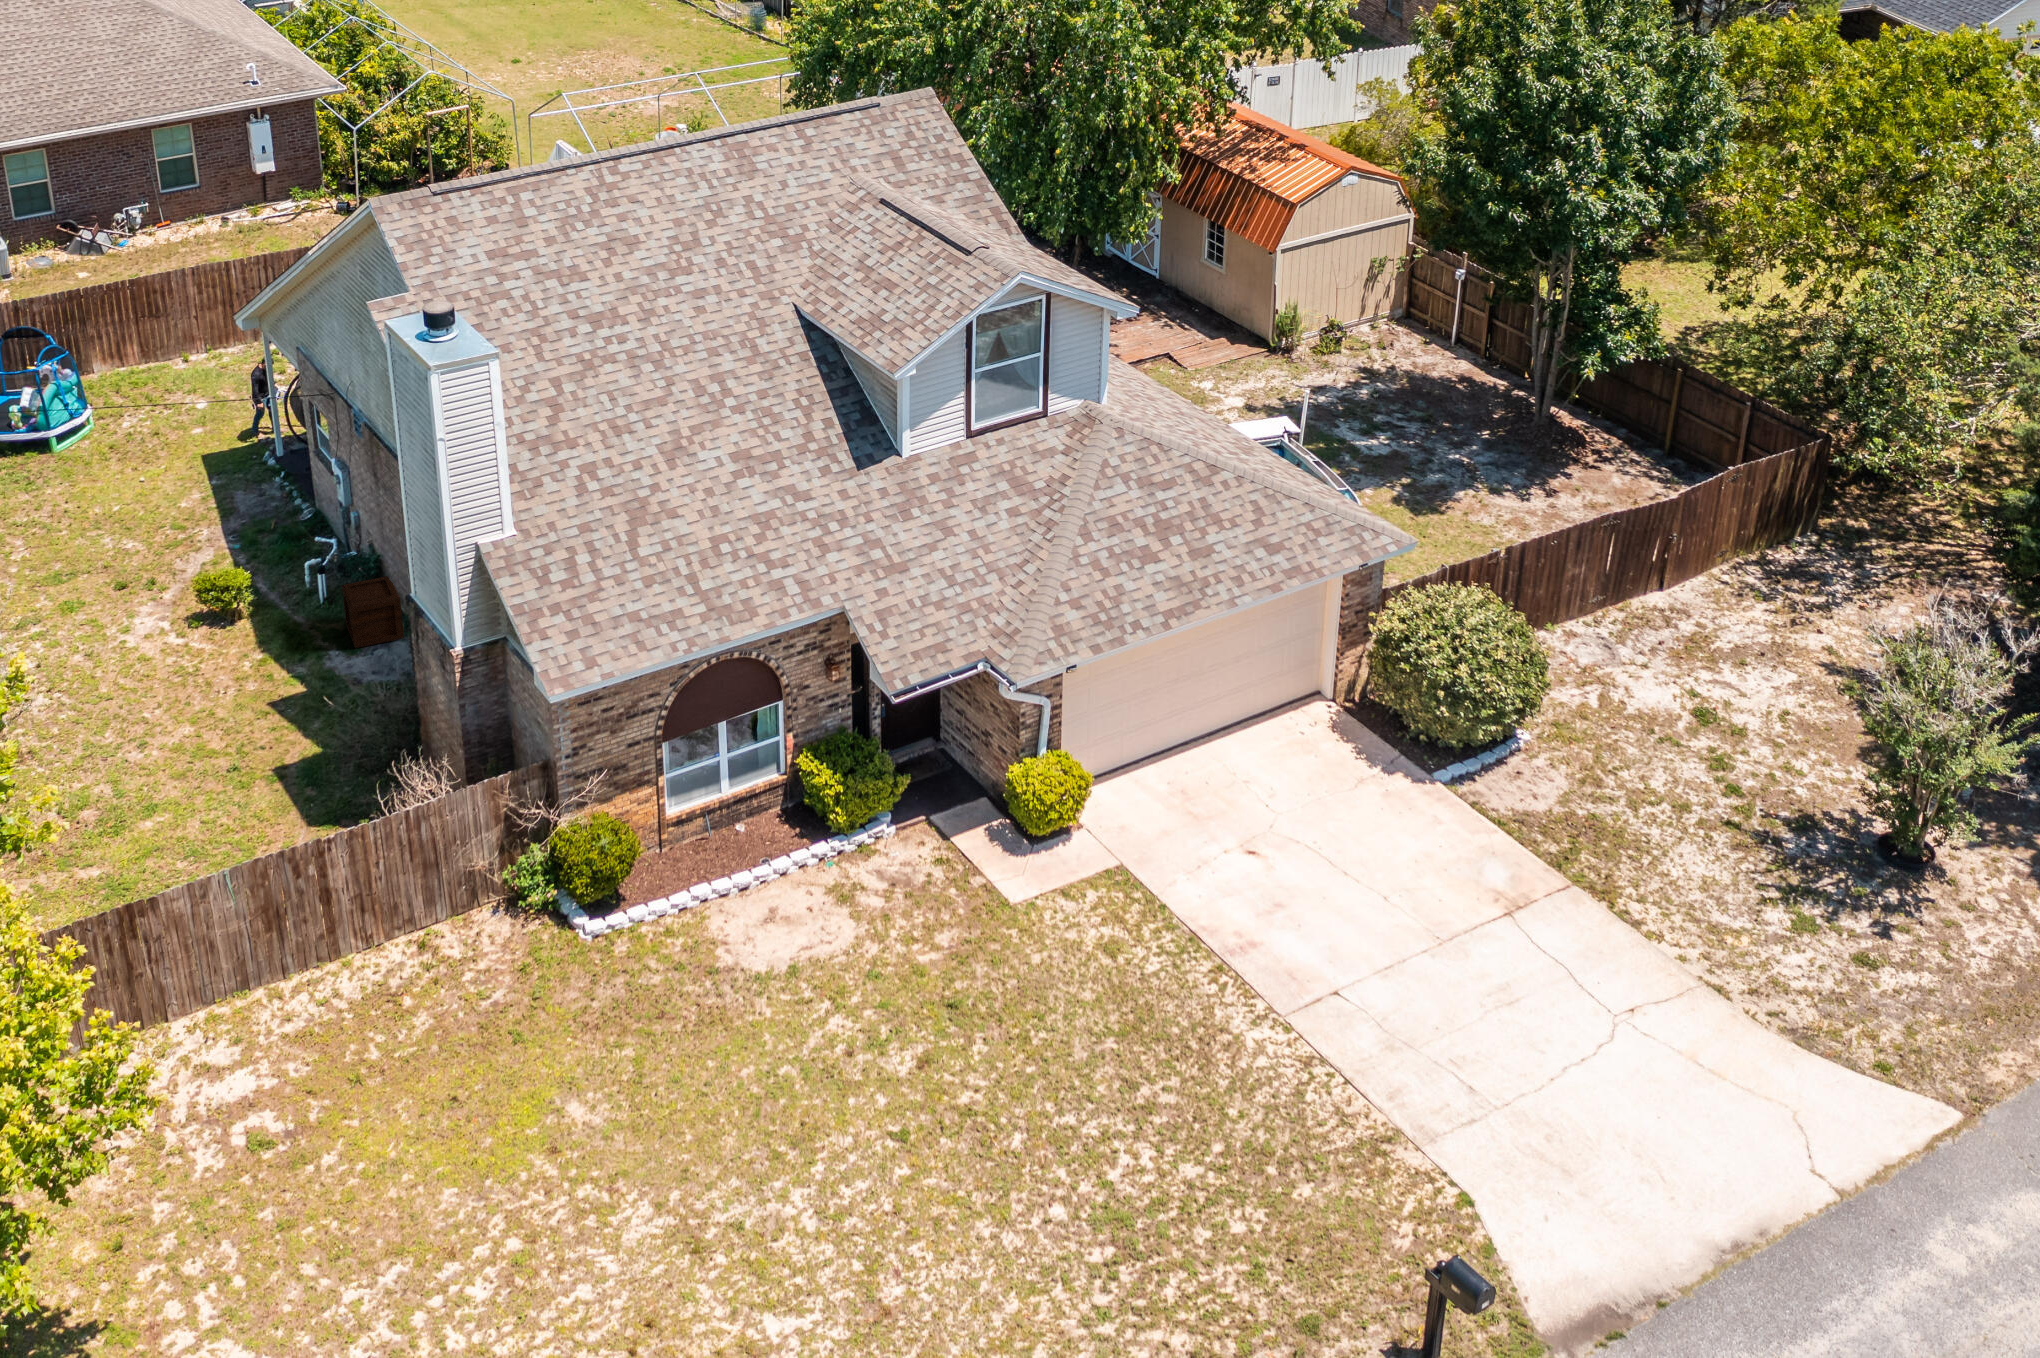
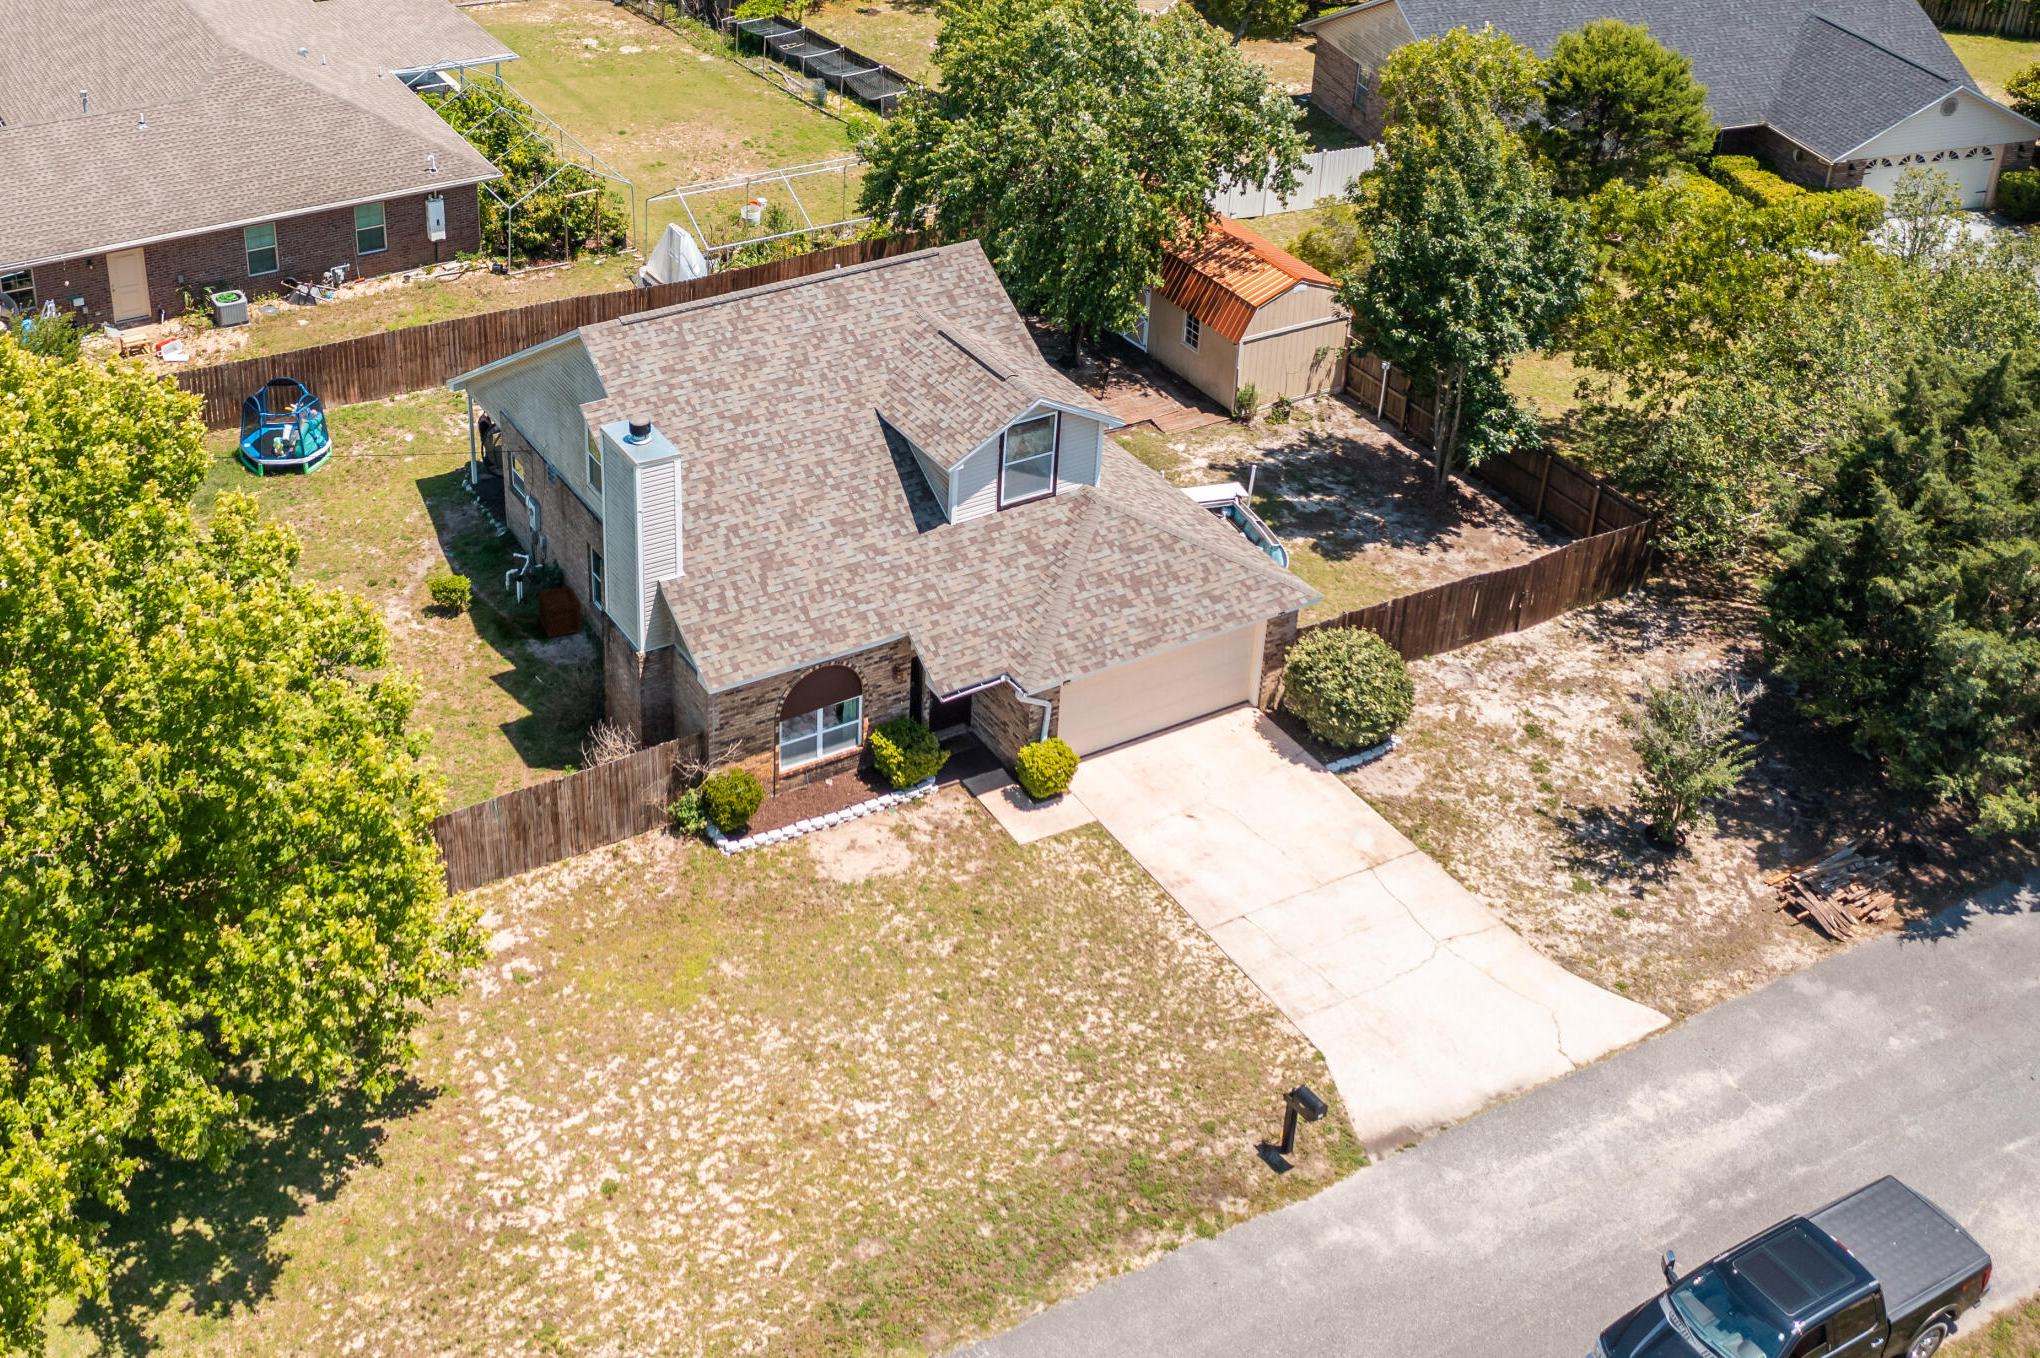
potted tree: none [1899,491,1934,542] -> present [1712,565,1736,599]

